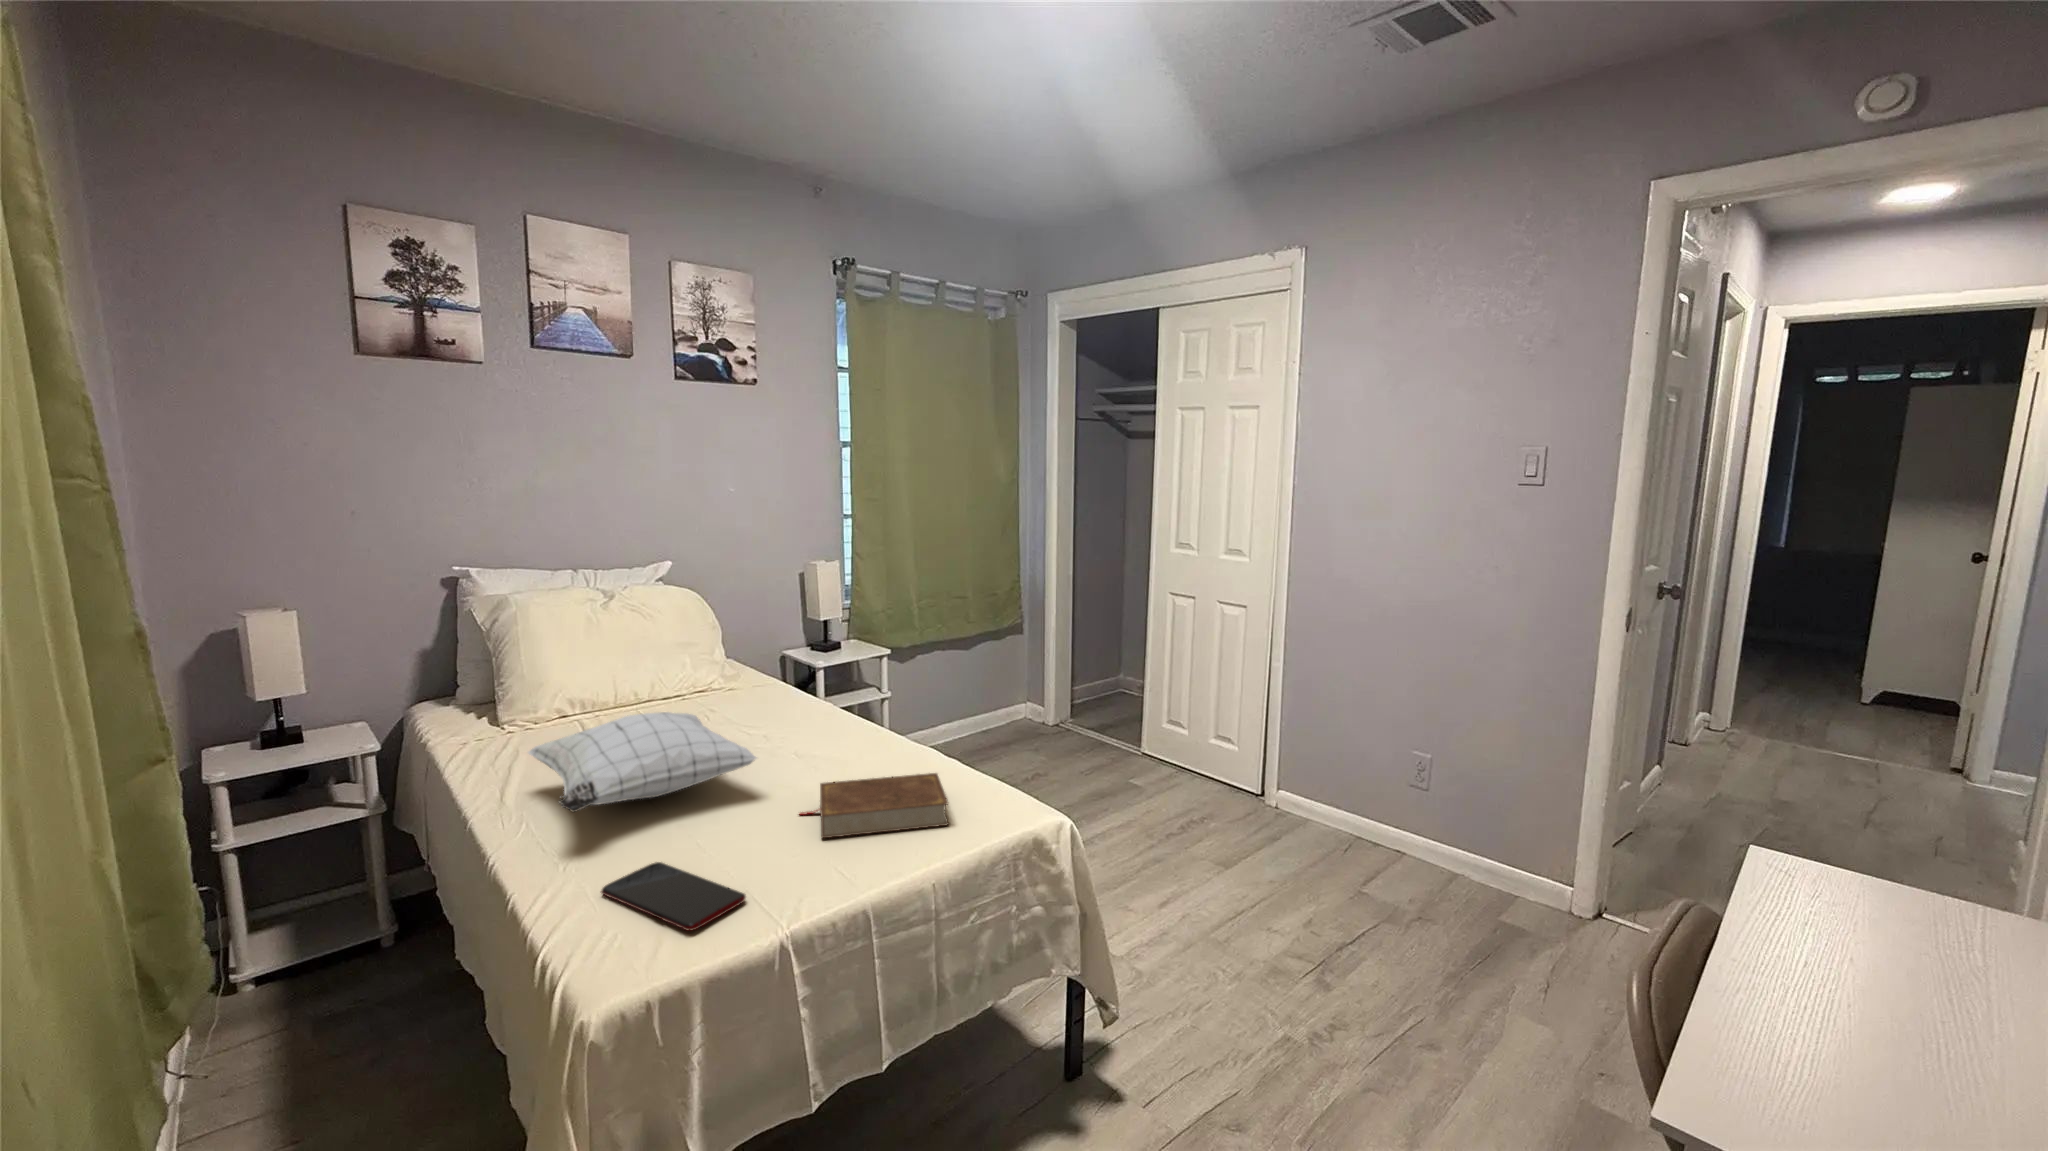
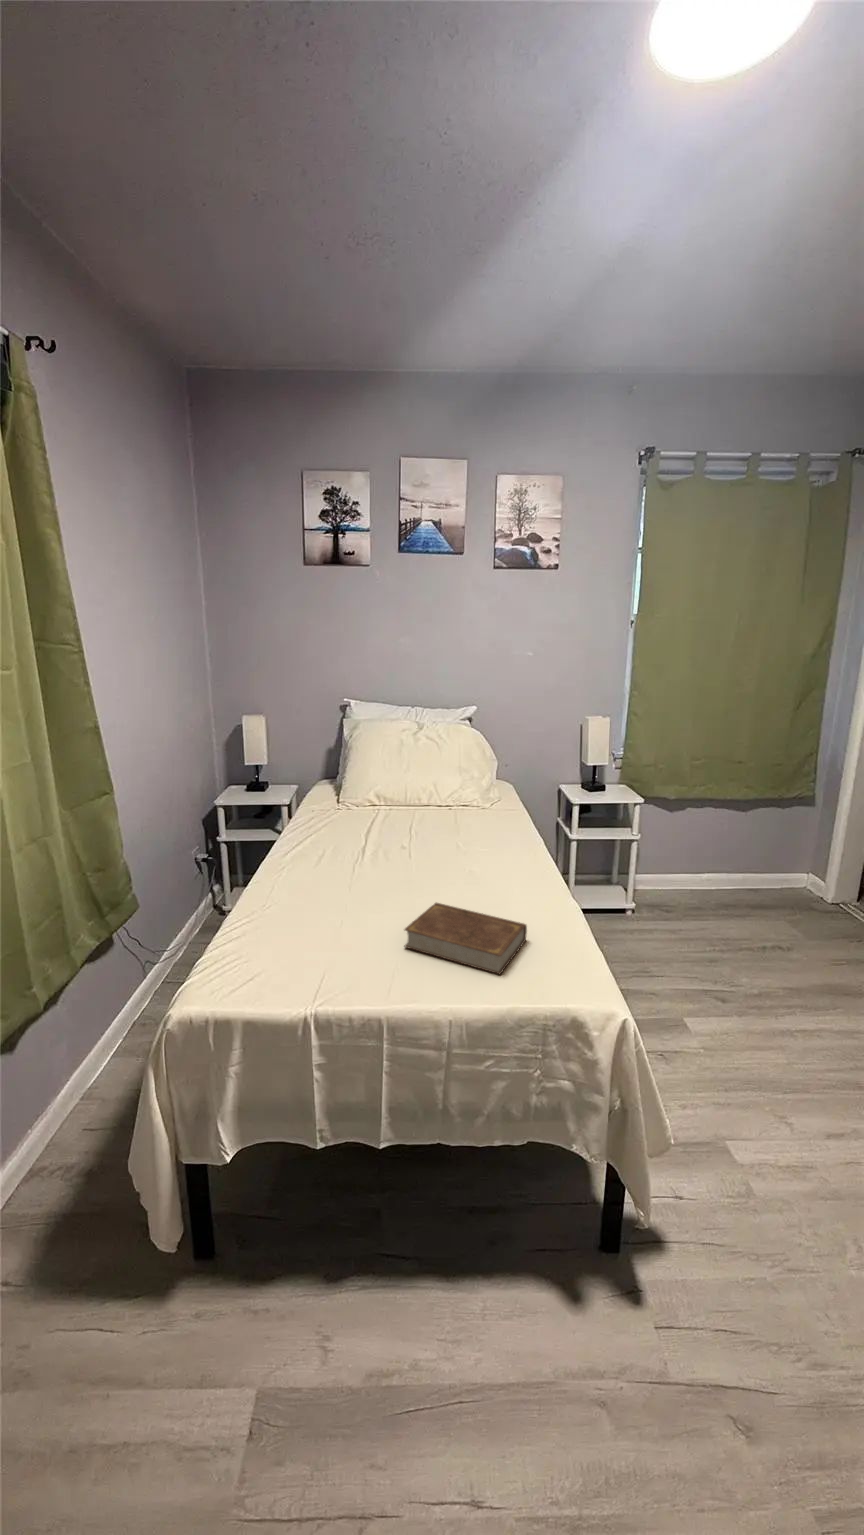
pillow: present [528,712,757,812] -> none [270,816,412,877]
smartphone: present [601,862,746,931] -> none [258,924,314,982]

